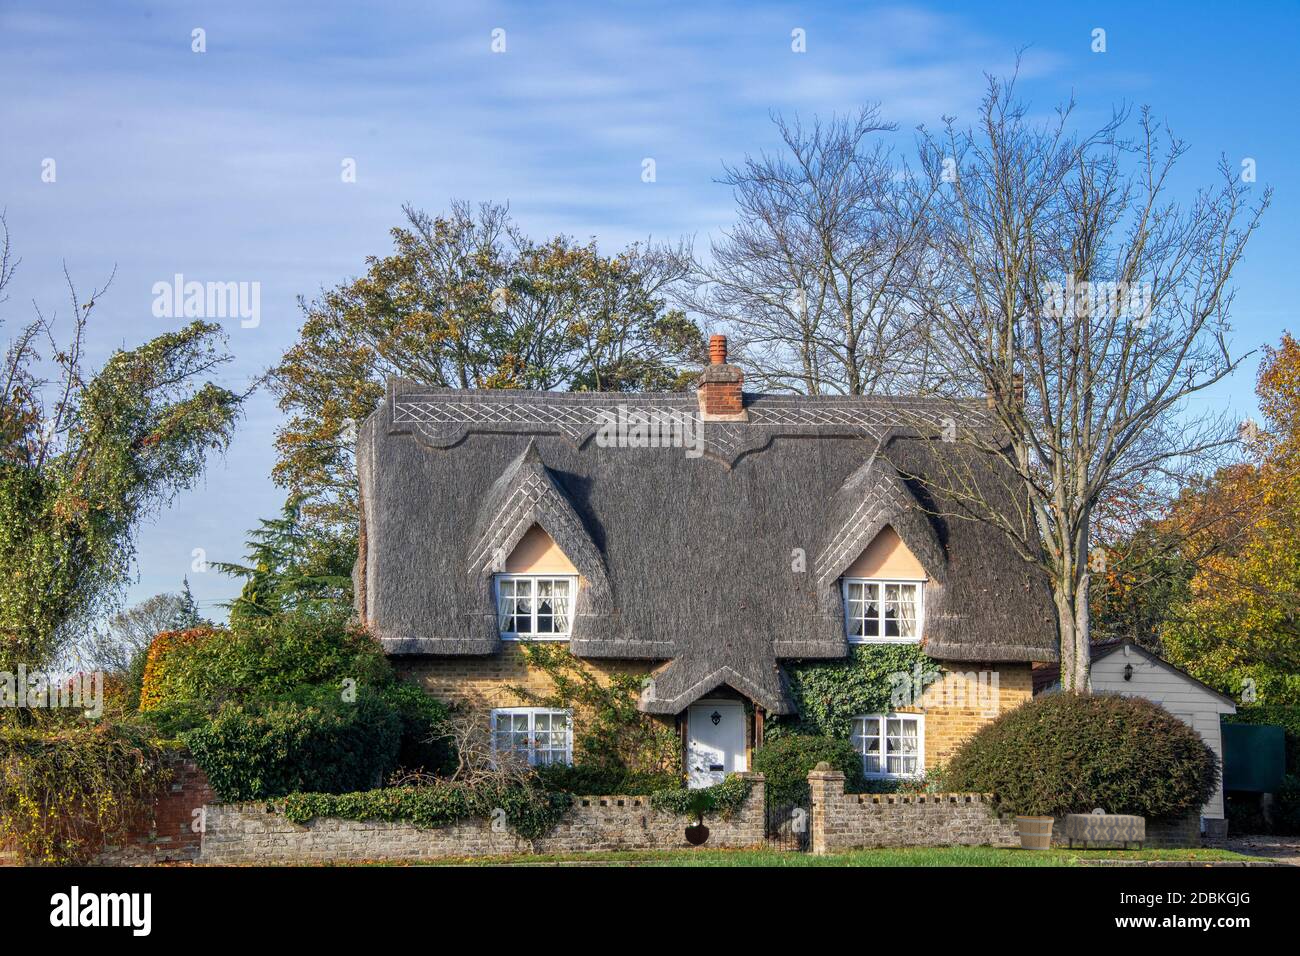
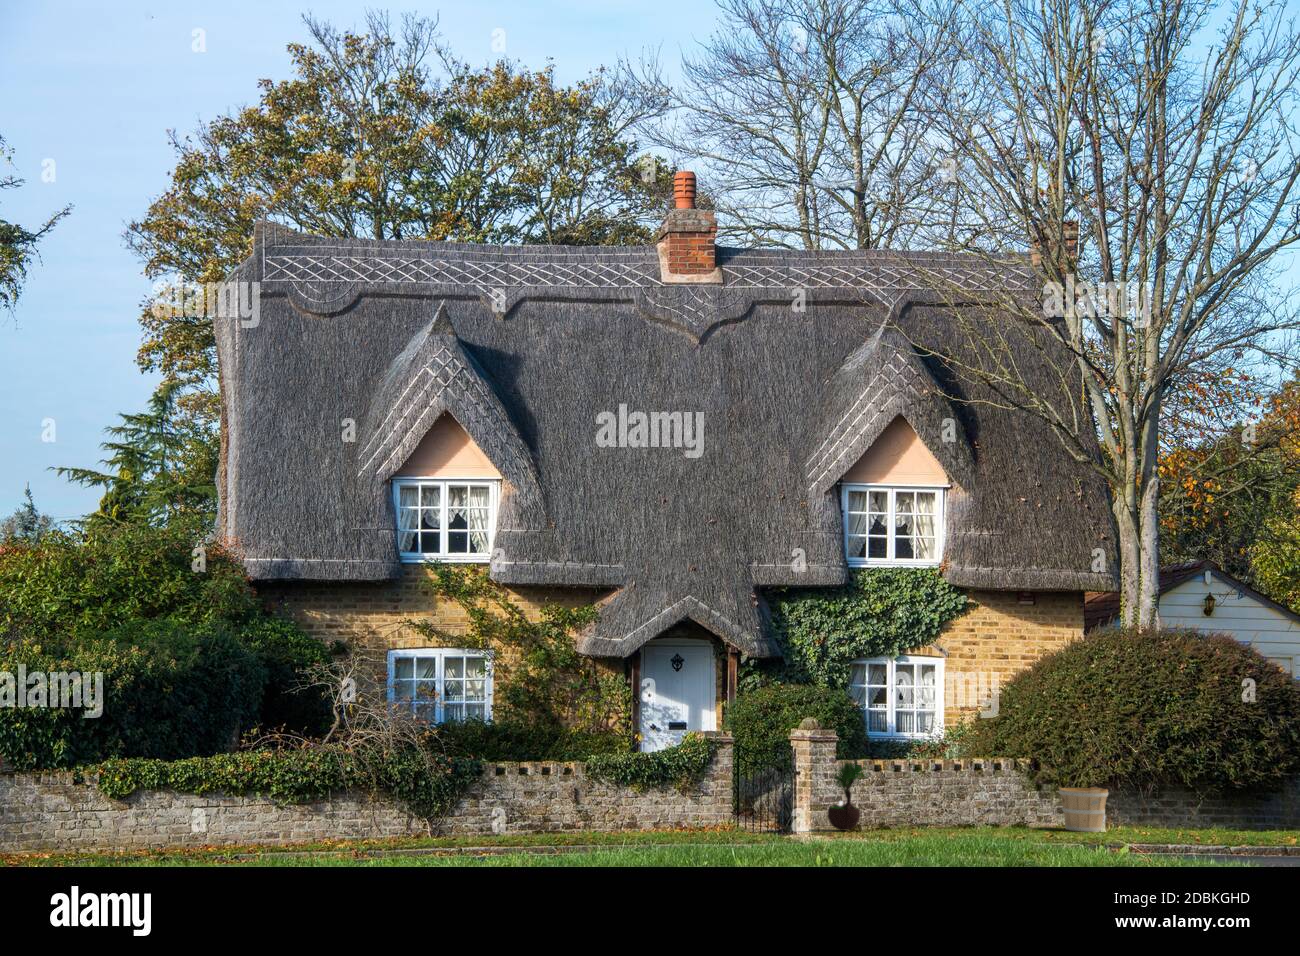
potted tree: present [685,790,715,845] -> present [828,761,866,830]
bench: present [1066,814,1145,850] -> none [1124,785,1225,832]

